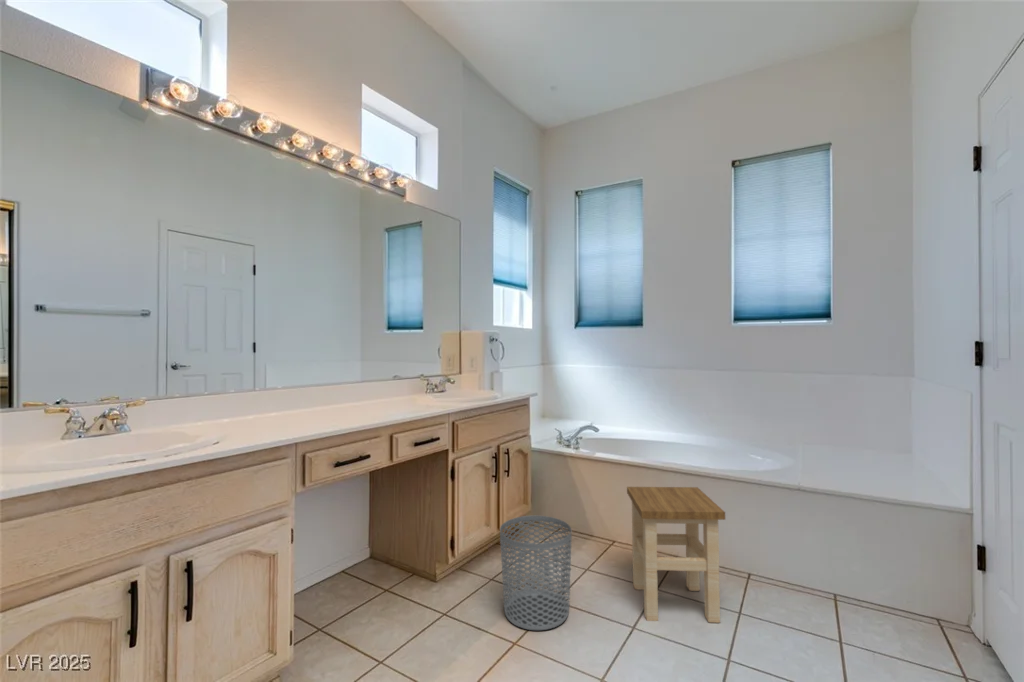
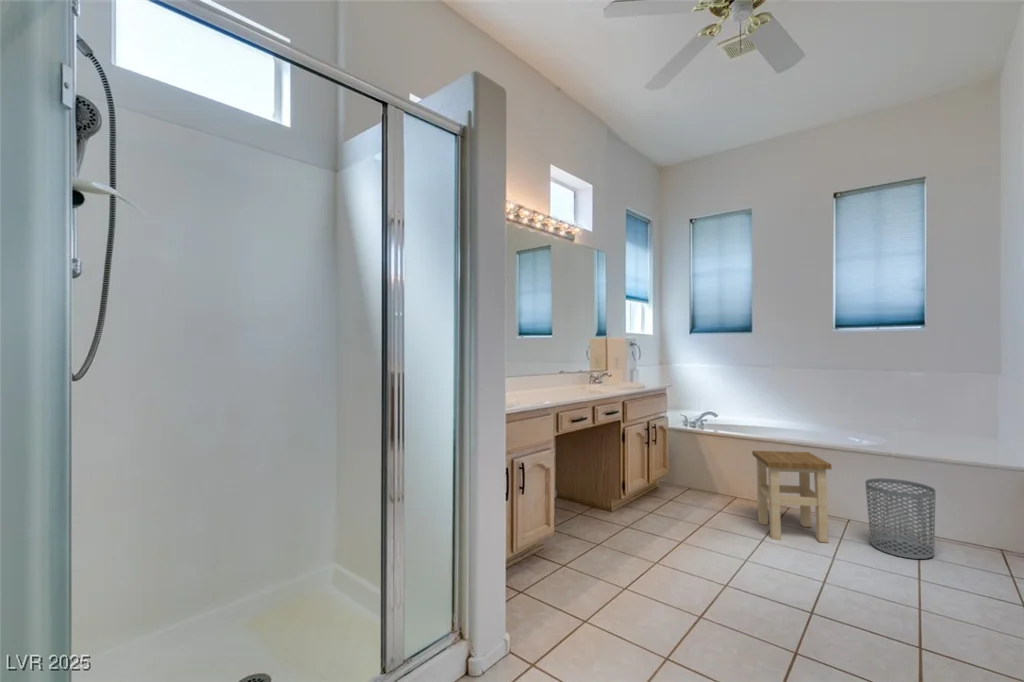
waste bin: present [500,516,571,630] -> present [865,478,935,559]

